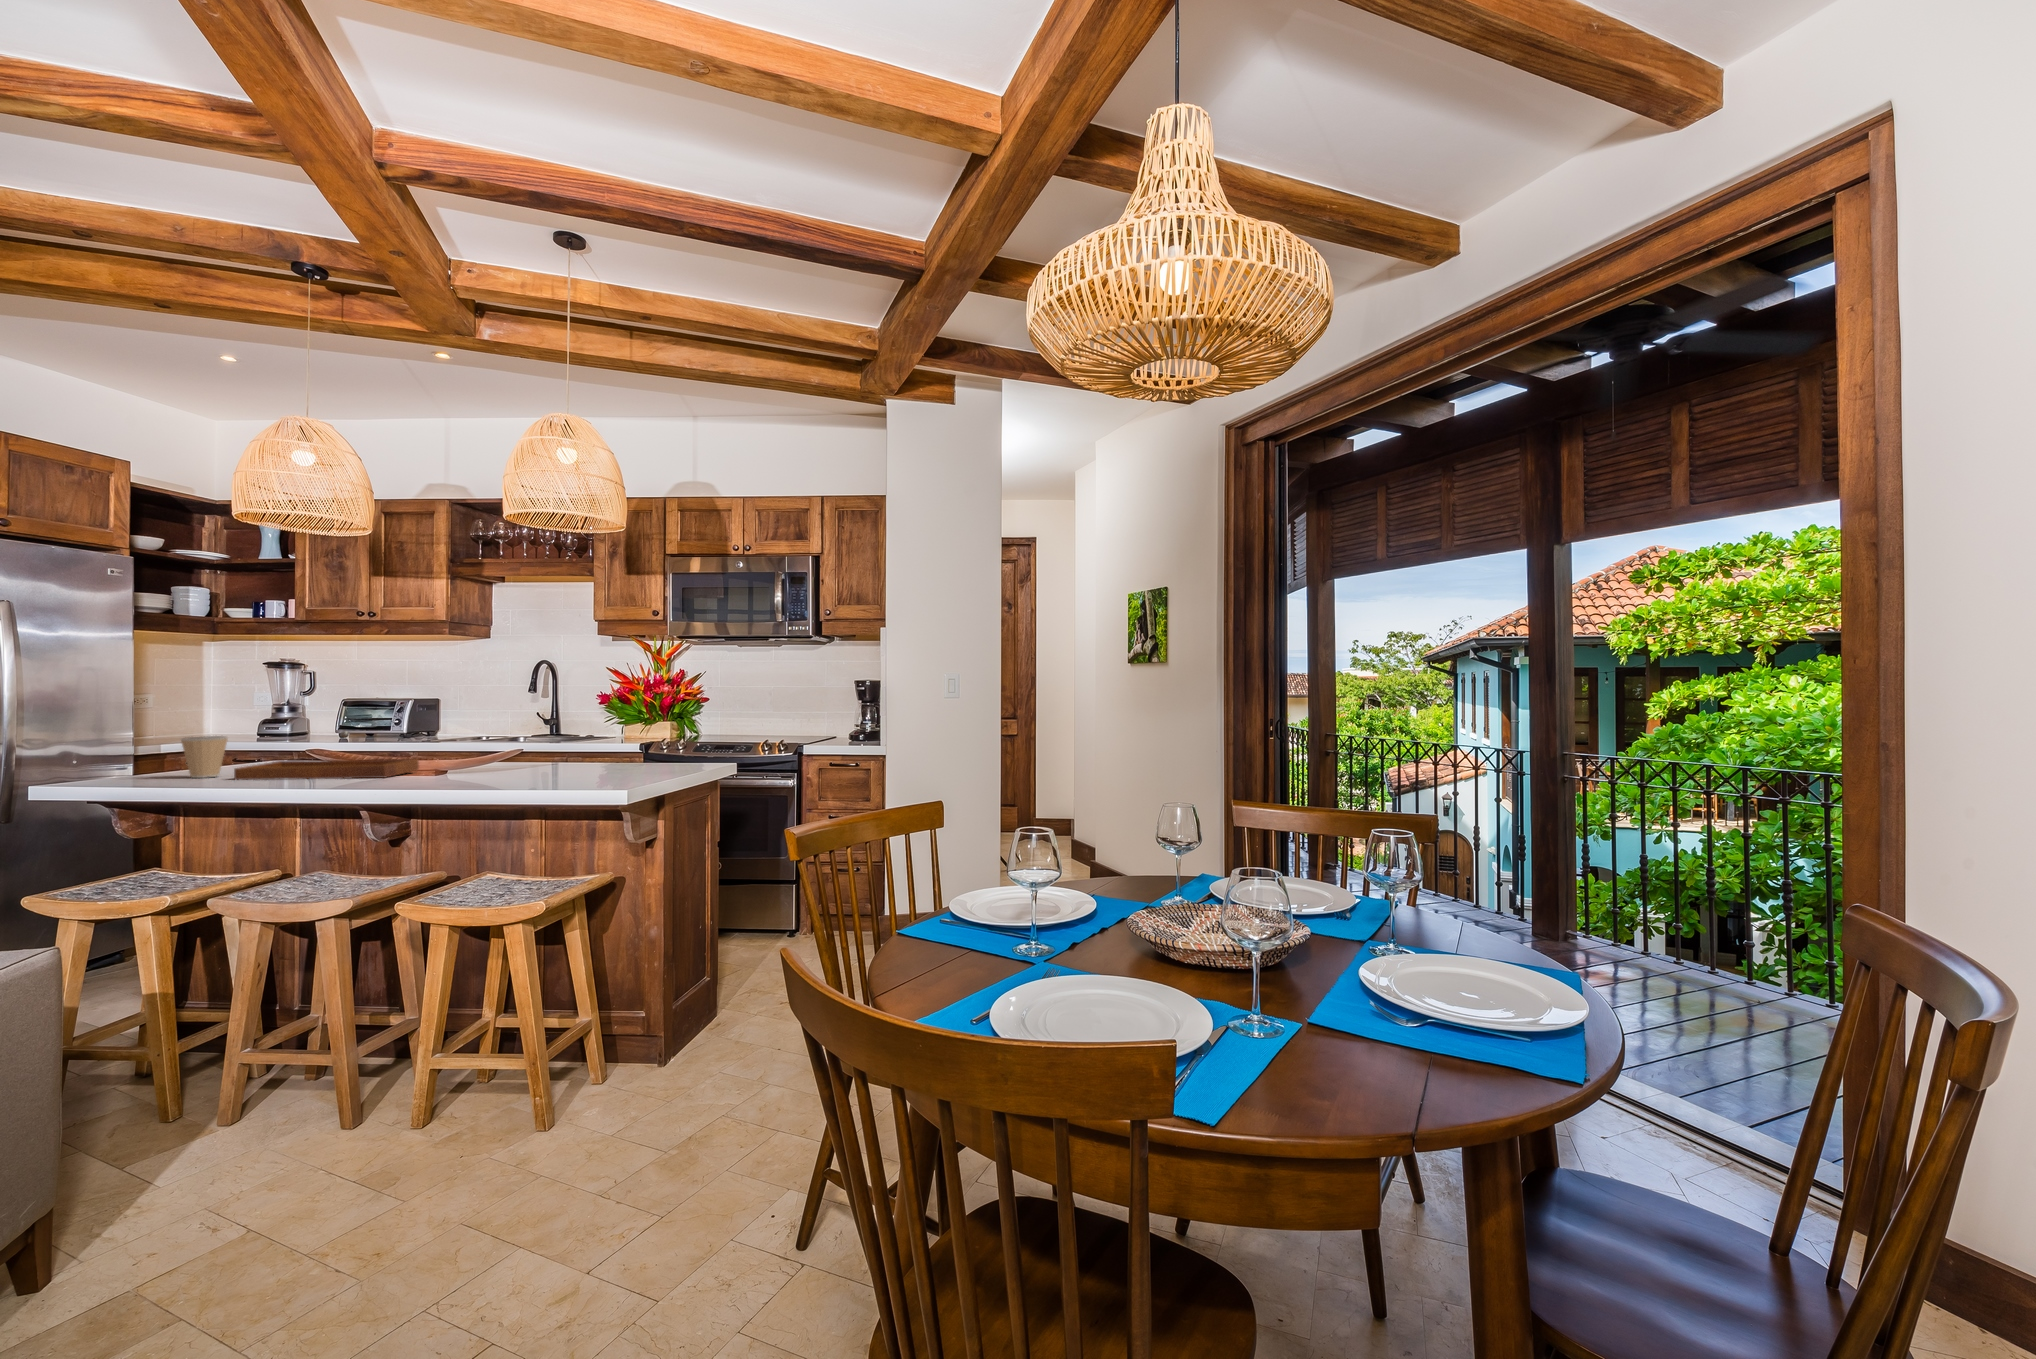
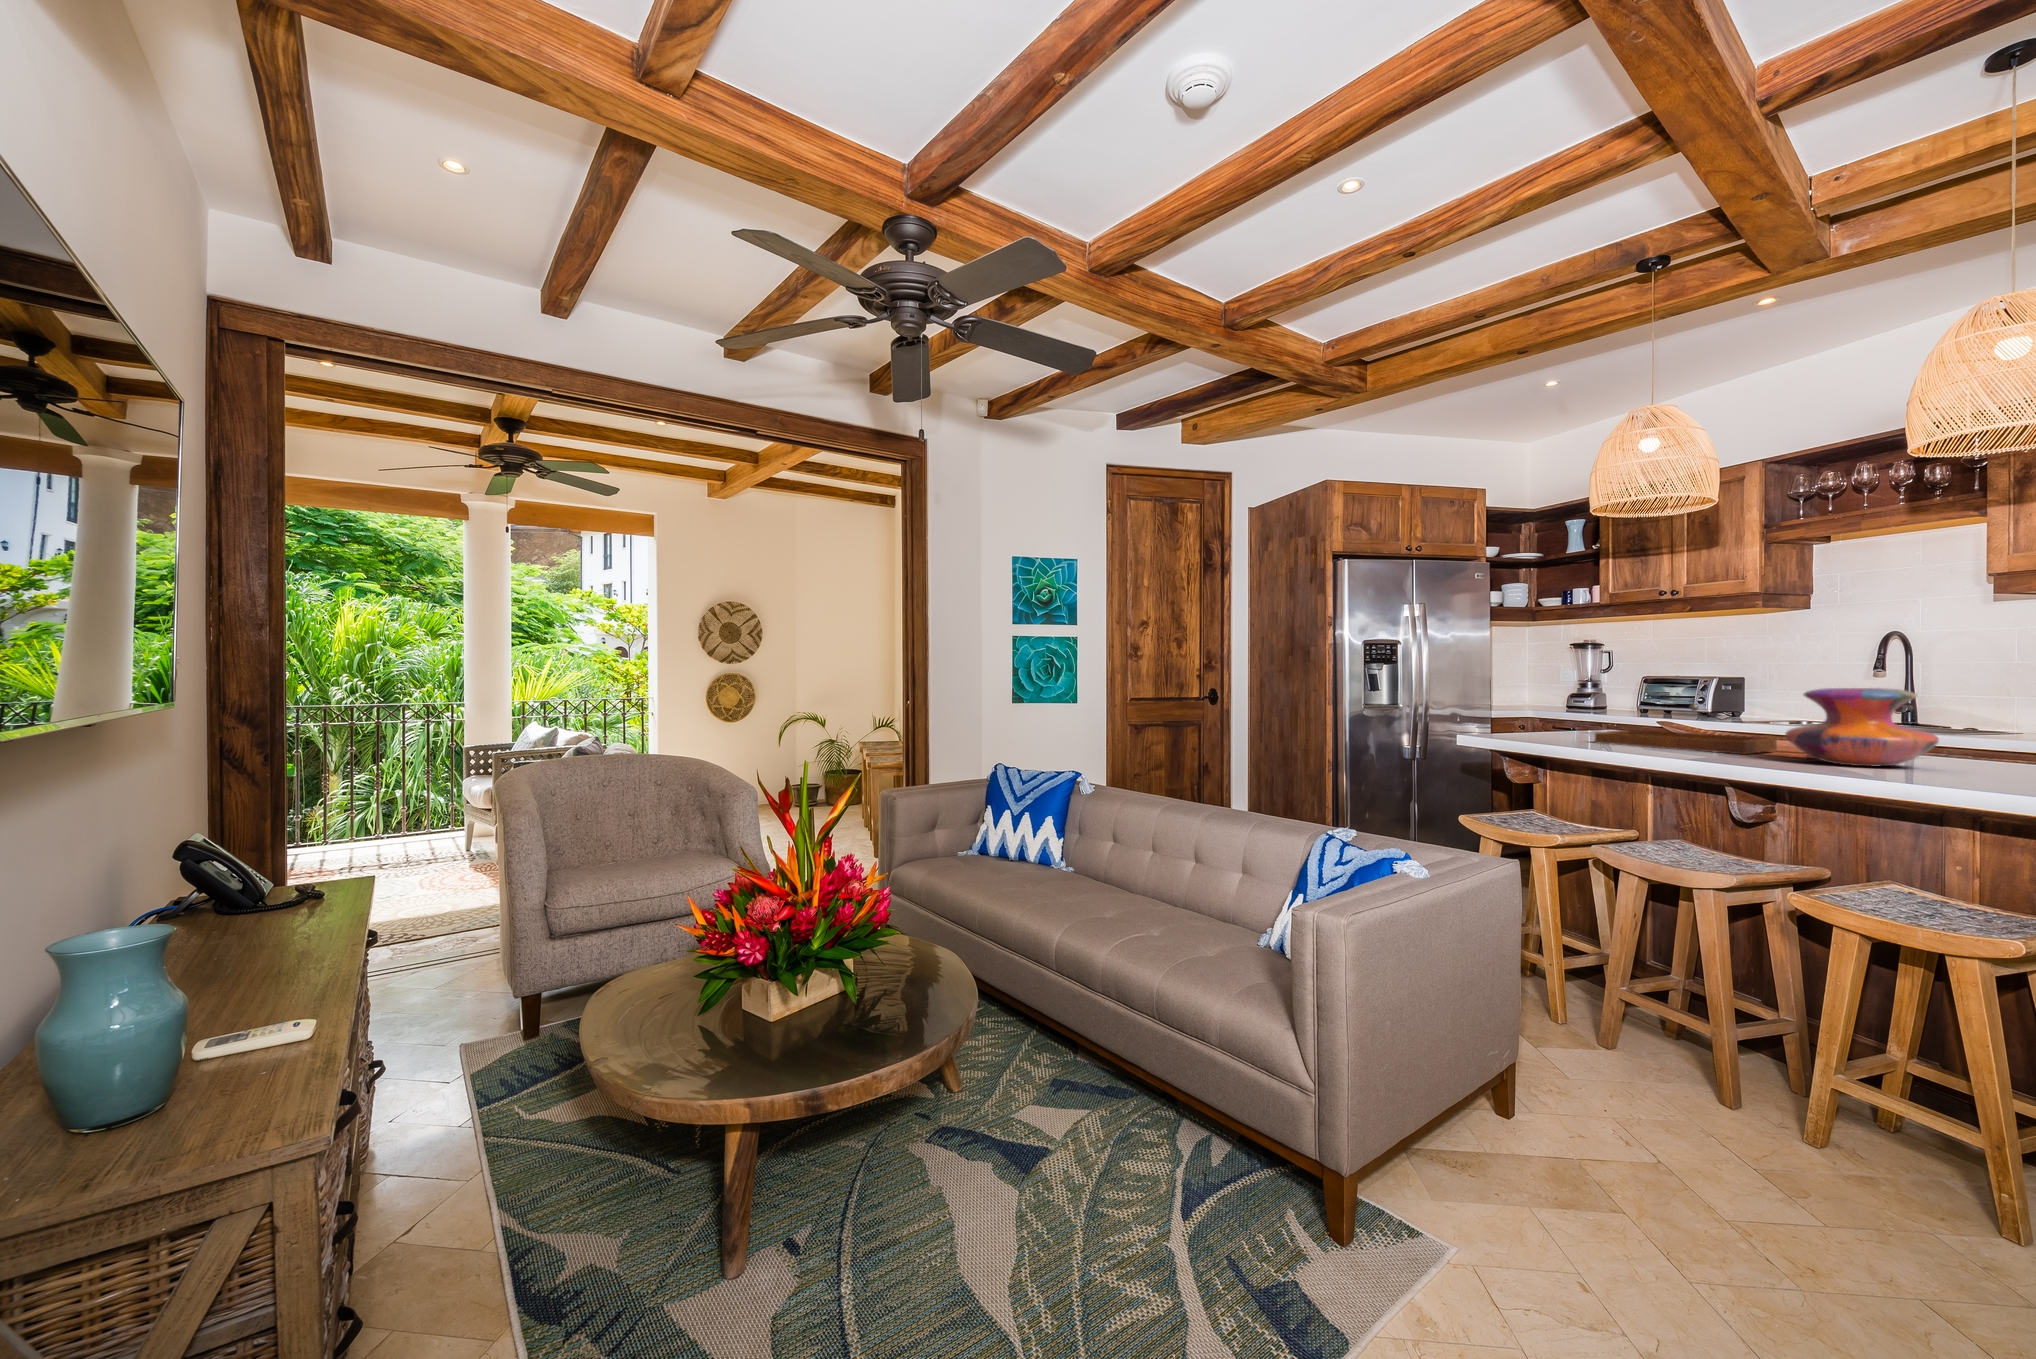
decorative vase: none [413,712,521,779] -> present [1785,688,1939,766]
coffee cup: present [181,736,228,778] -> none [1548,704,1585,739]

